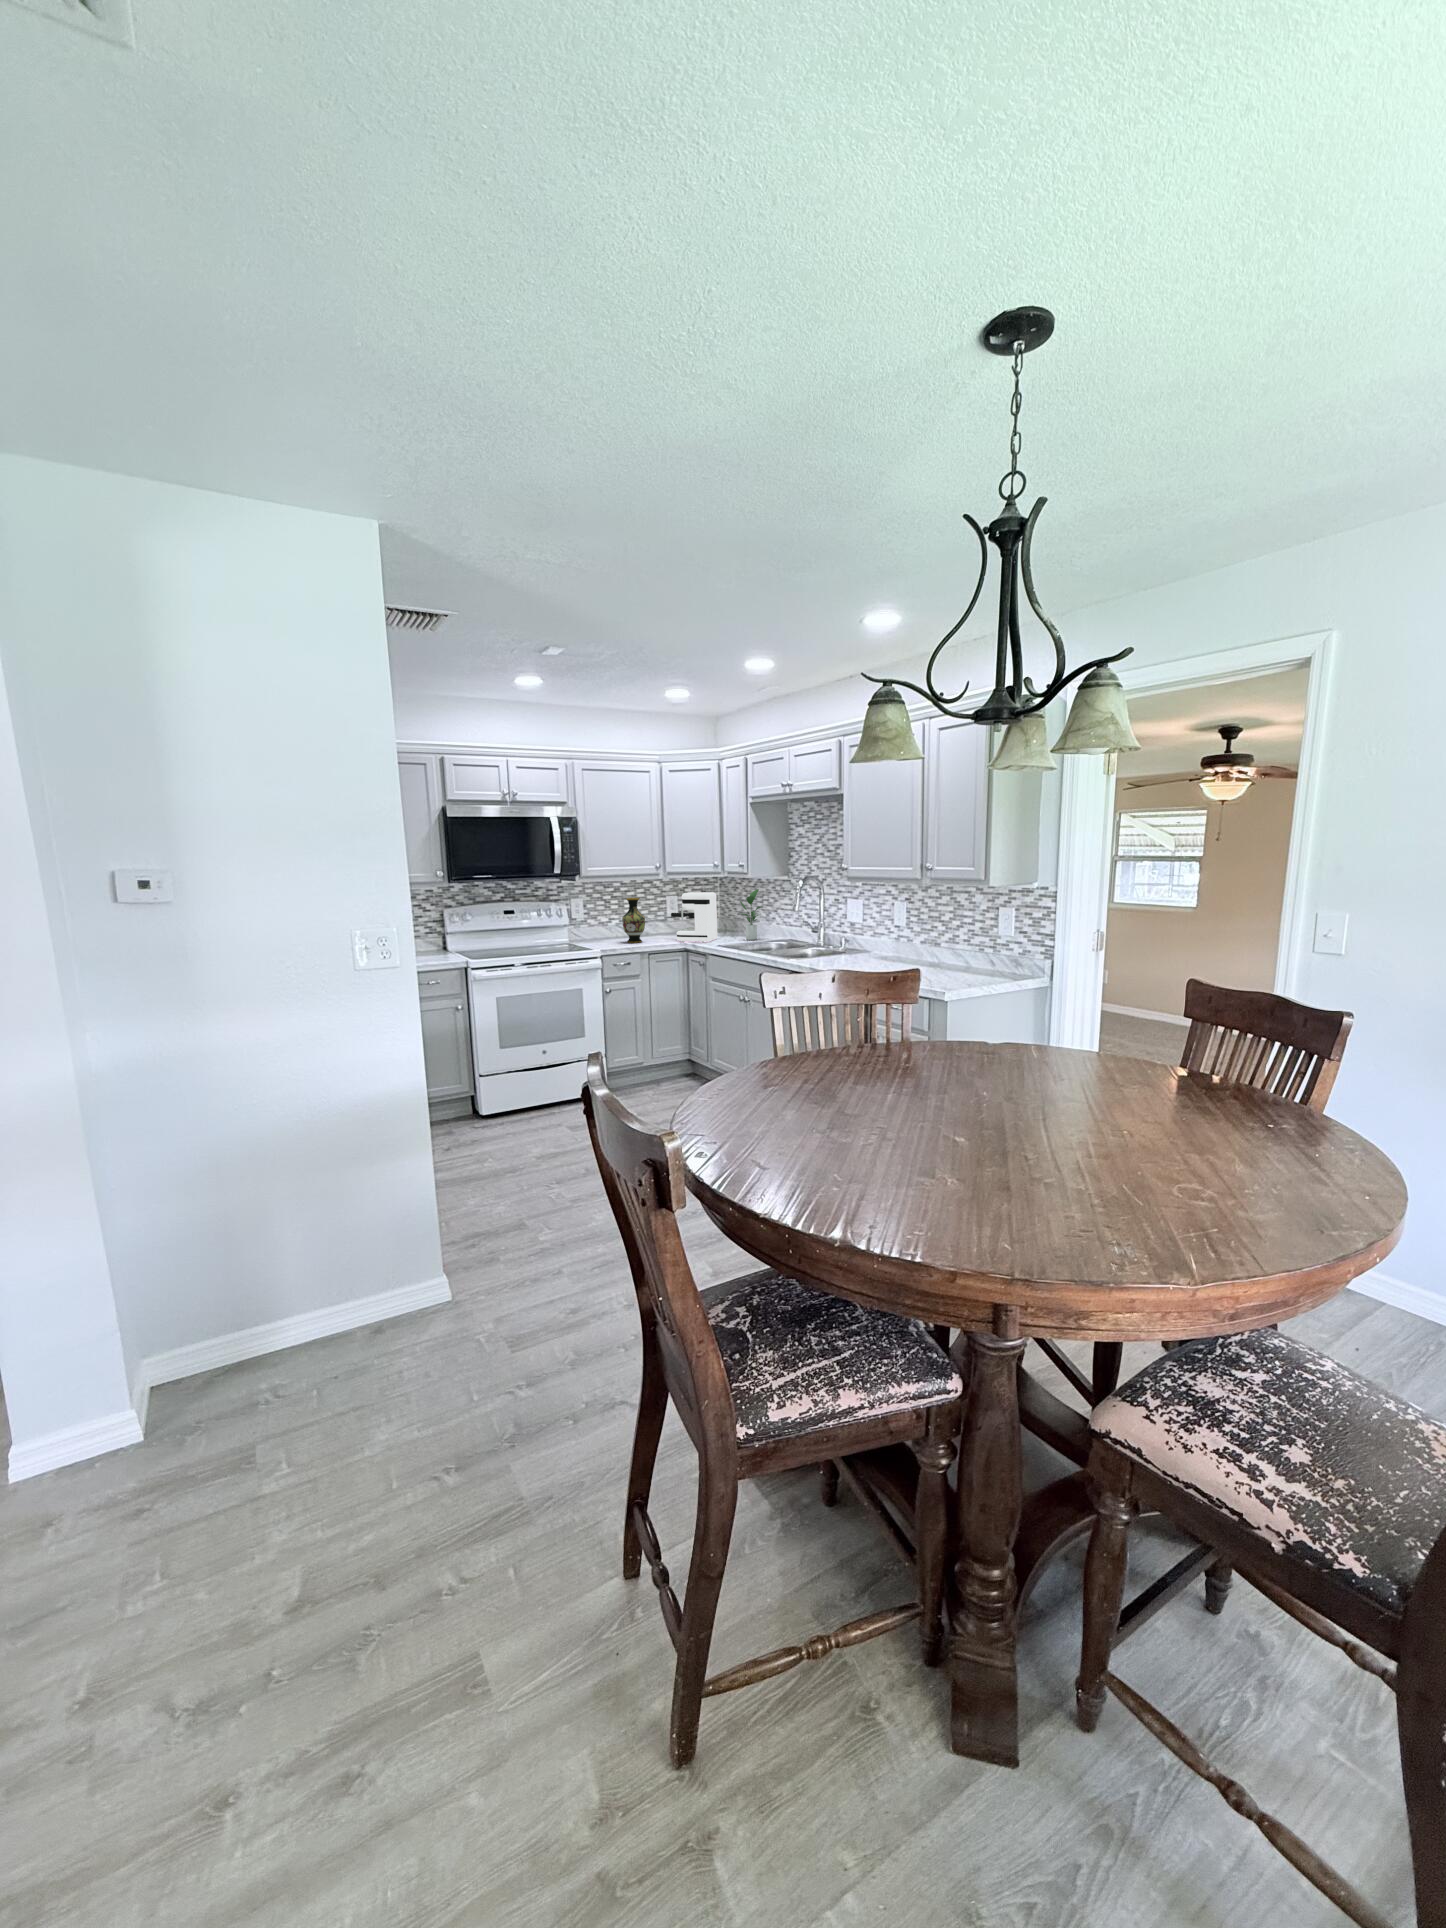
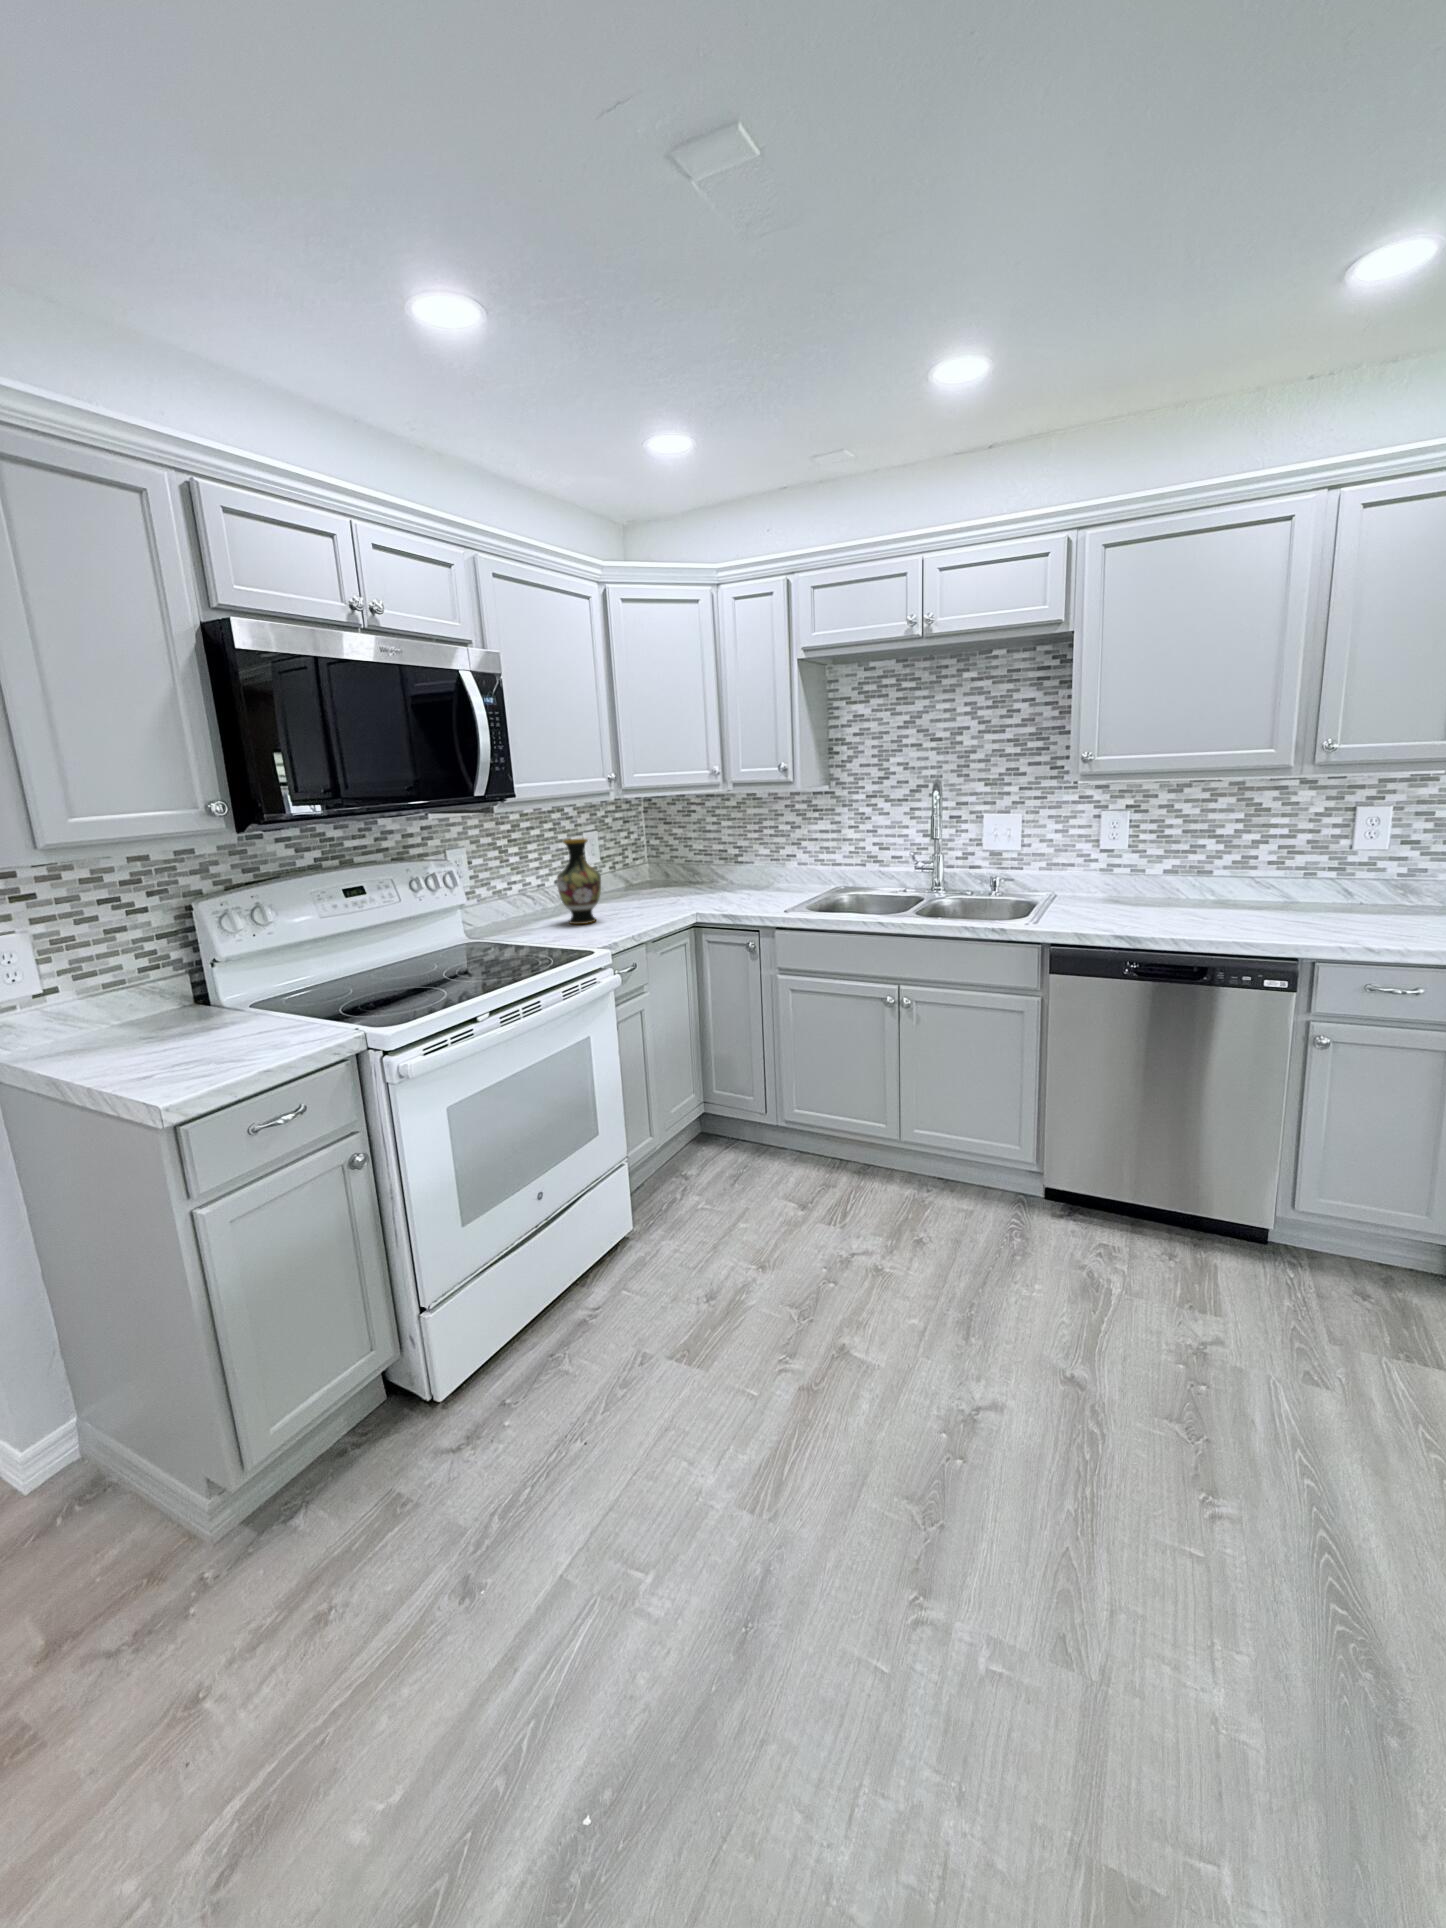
potted plant: present [740,889,761,940] -> none [737,809,779,896]
coffee maker: present [671,892,717,942] -> none [627,820,718,912]

